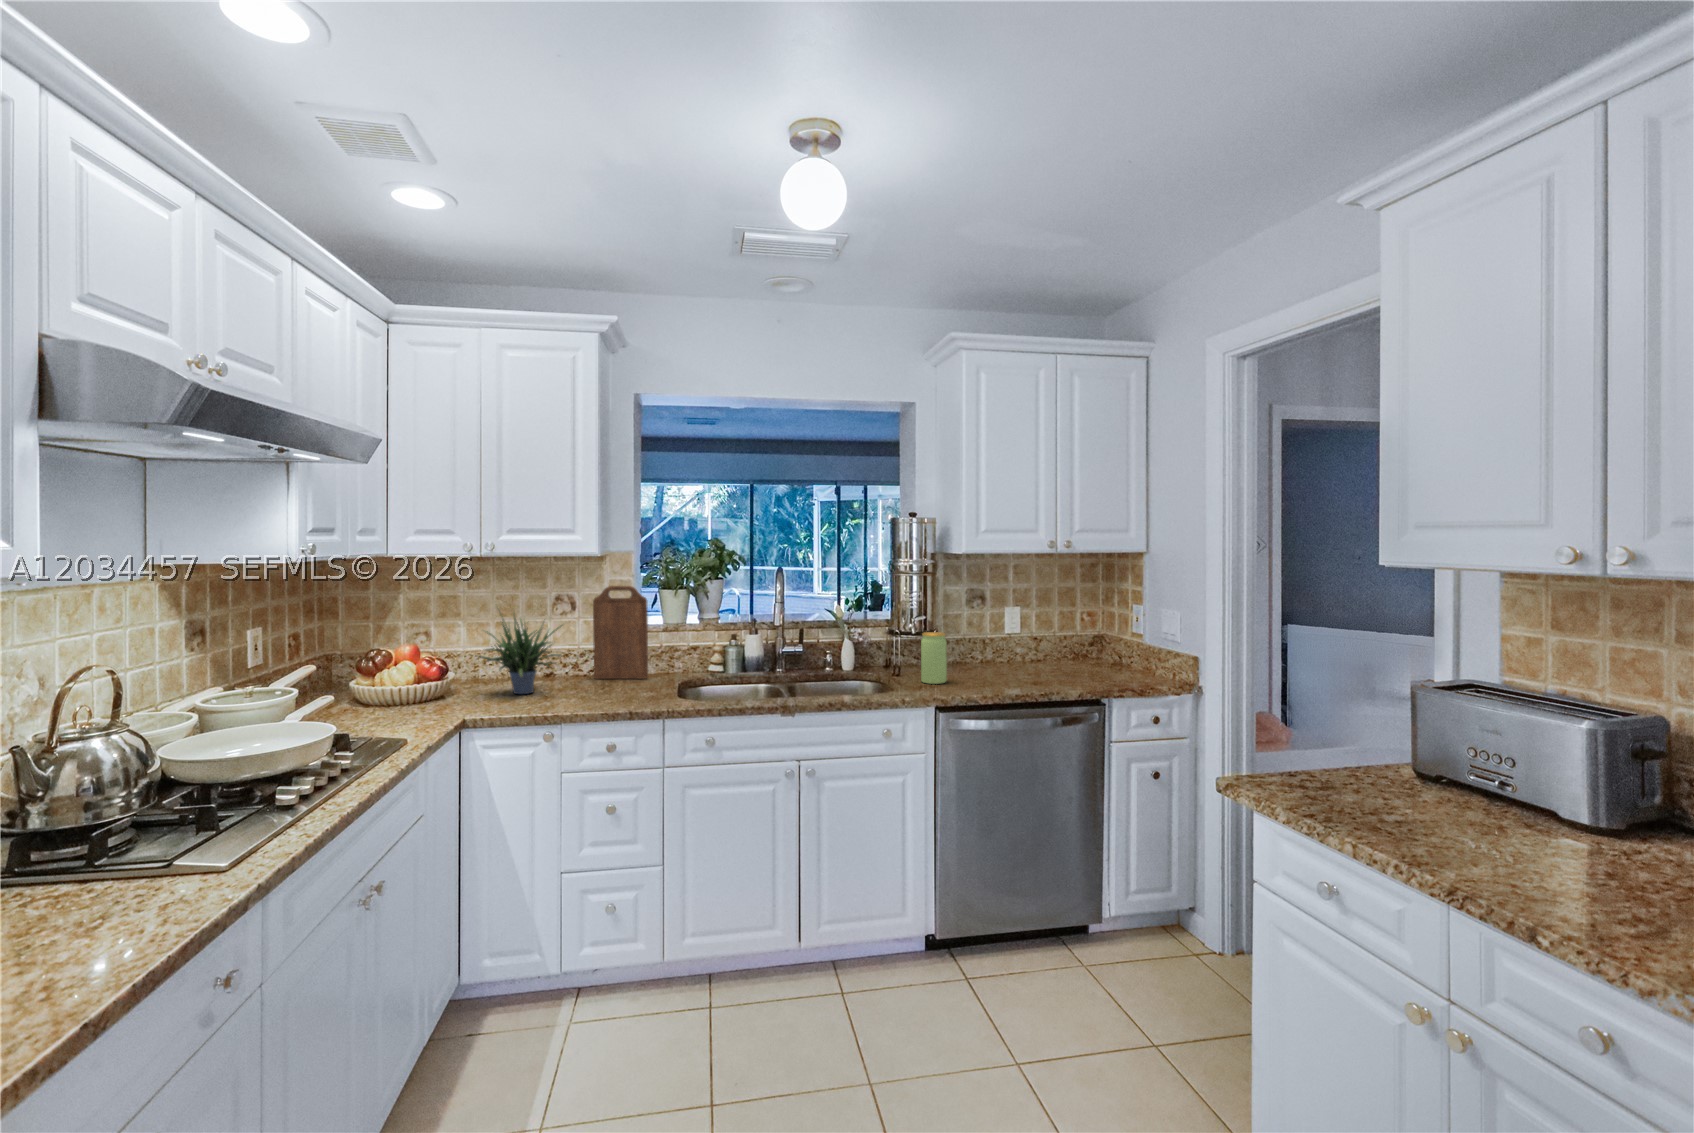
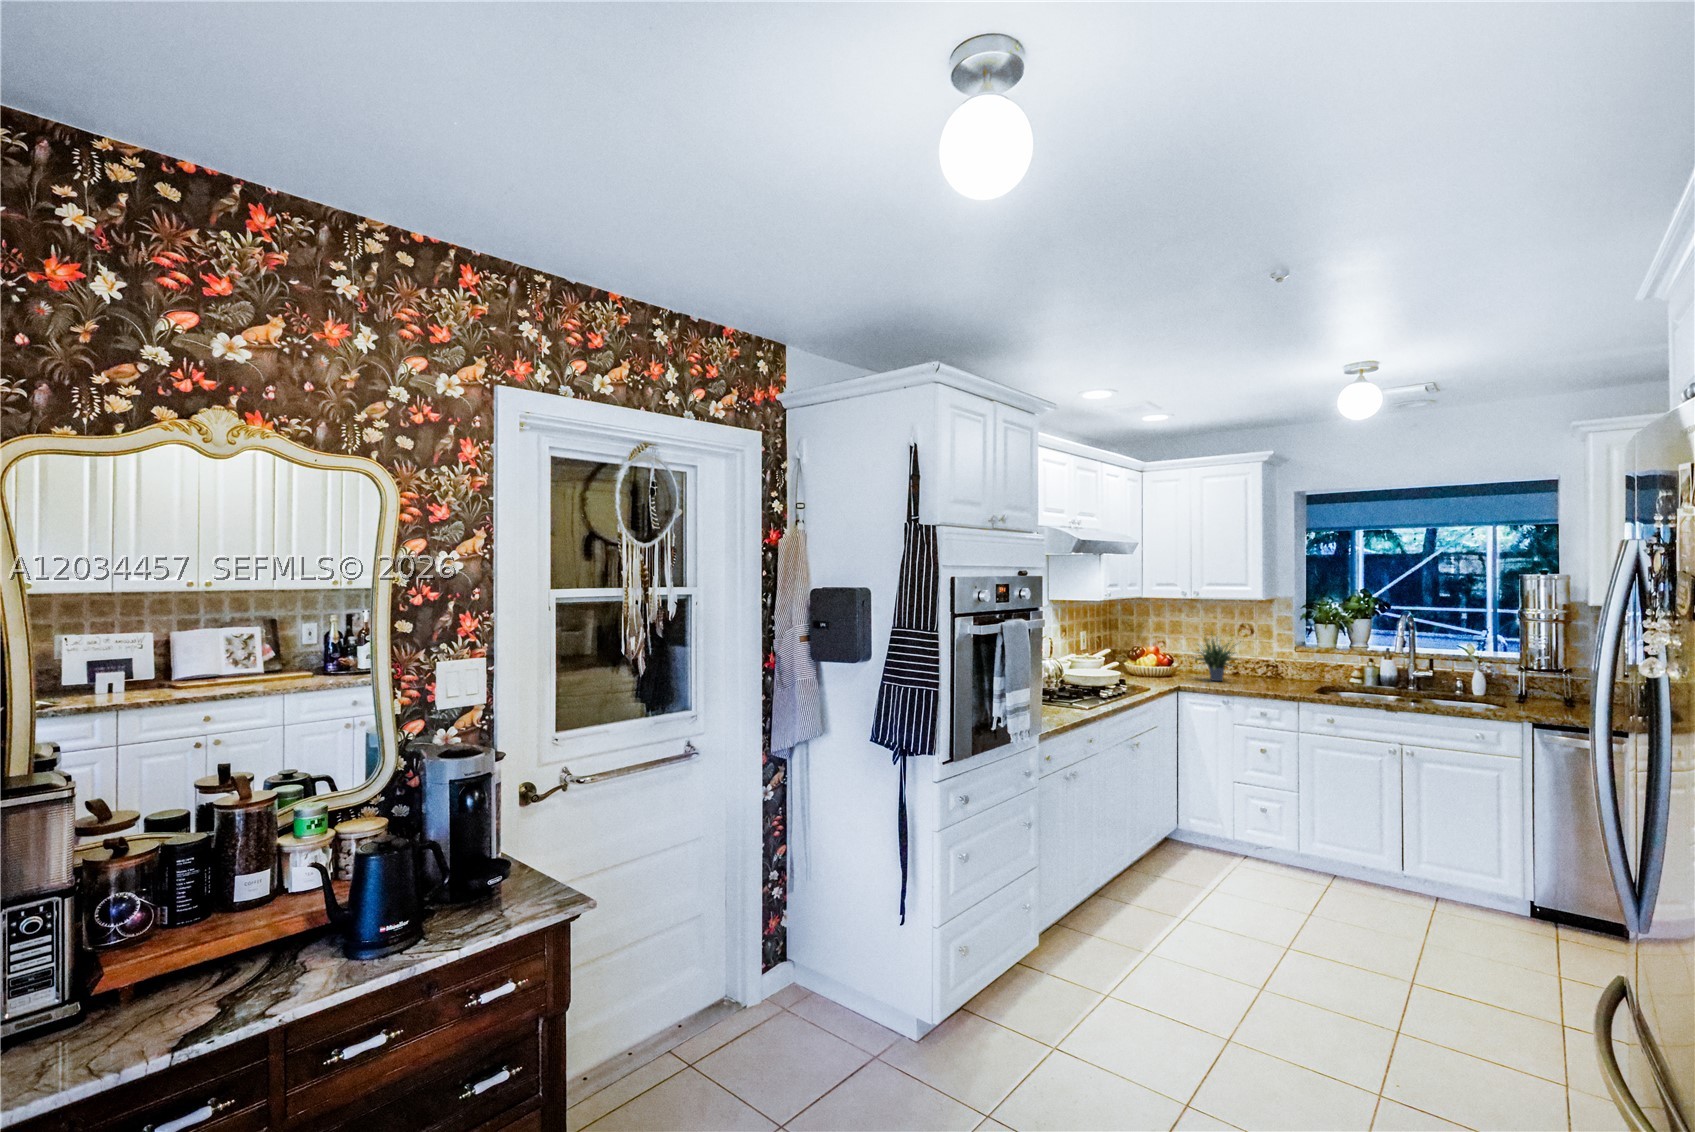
cutting board: present [593,586,648,679] -> none [1265,620,1304,683]
jar: present [921,632,947,684] -> none [1538,669,1566,711]

